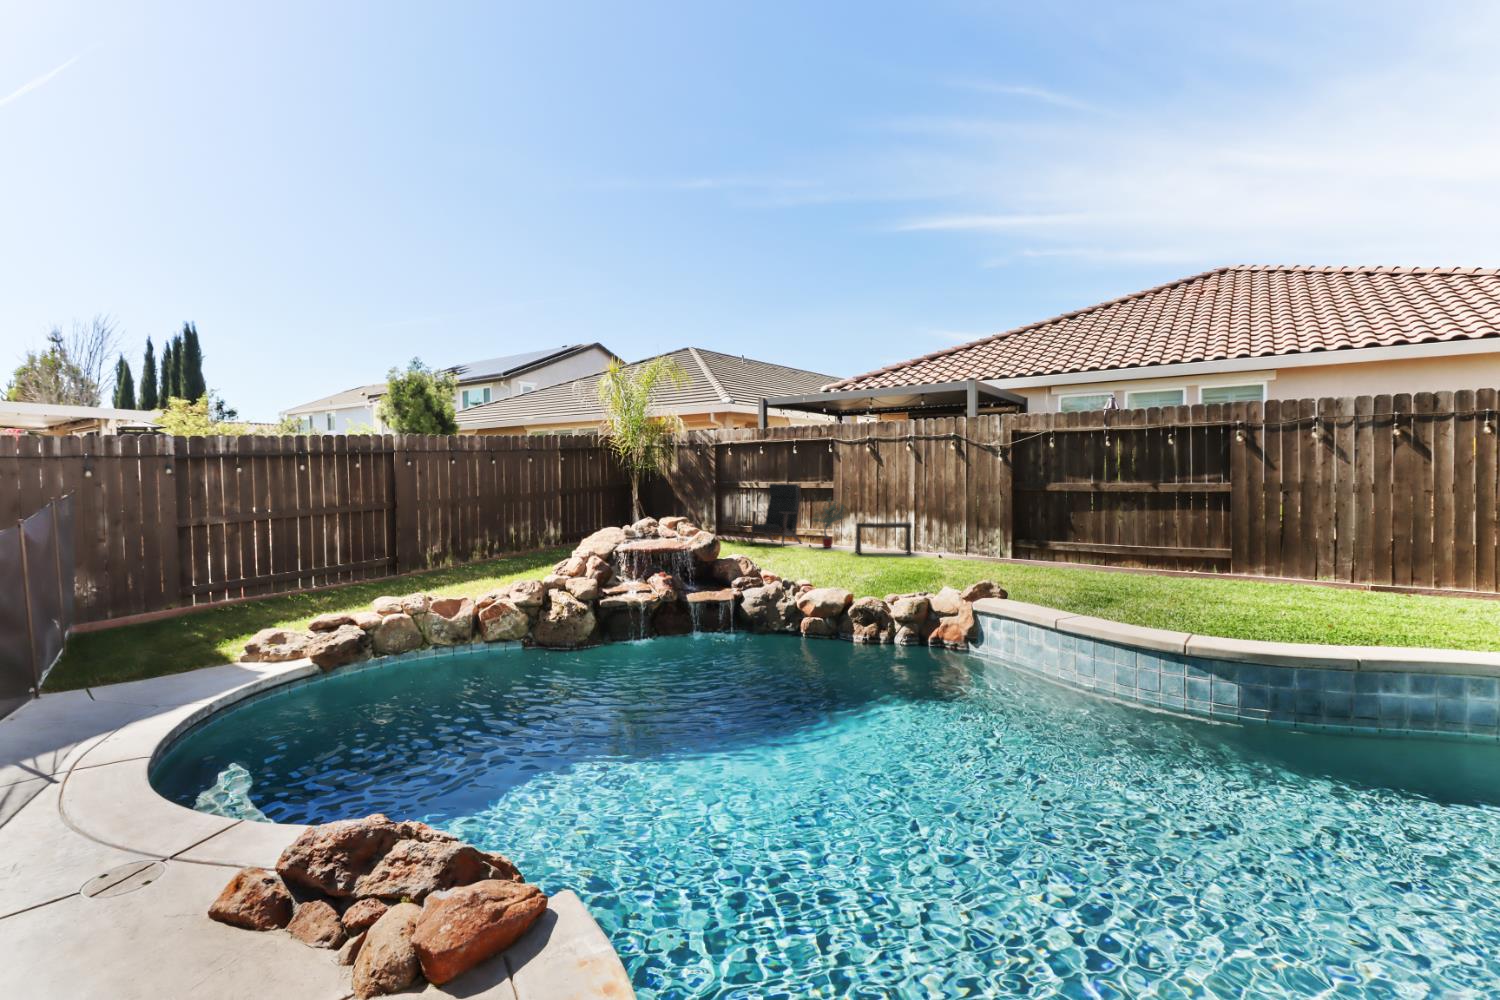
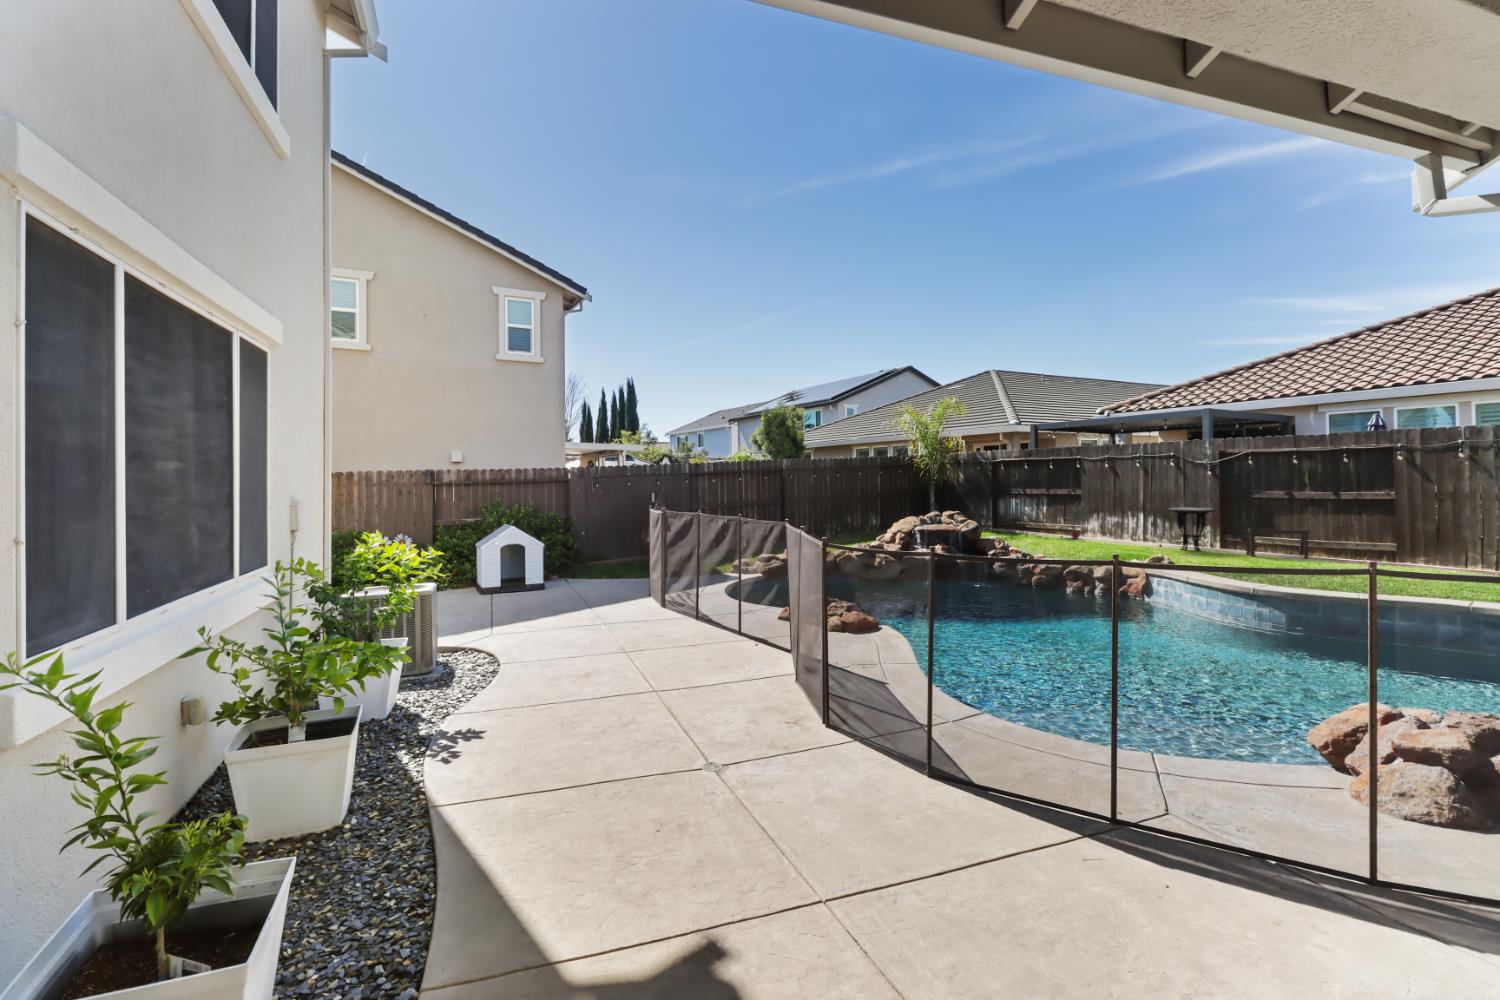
lounge chair: present [750,483,801,547] -> none [1015,491,1058,537]
side table: none [955,505,1013,564] -> present [1168,508,1215,551]
bench: present [855,522,912,555] -> present [1246,528,1309,558]

